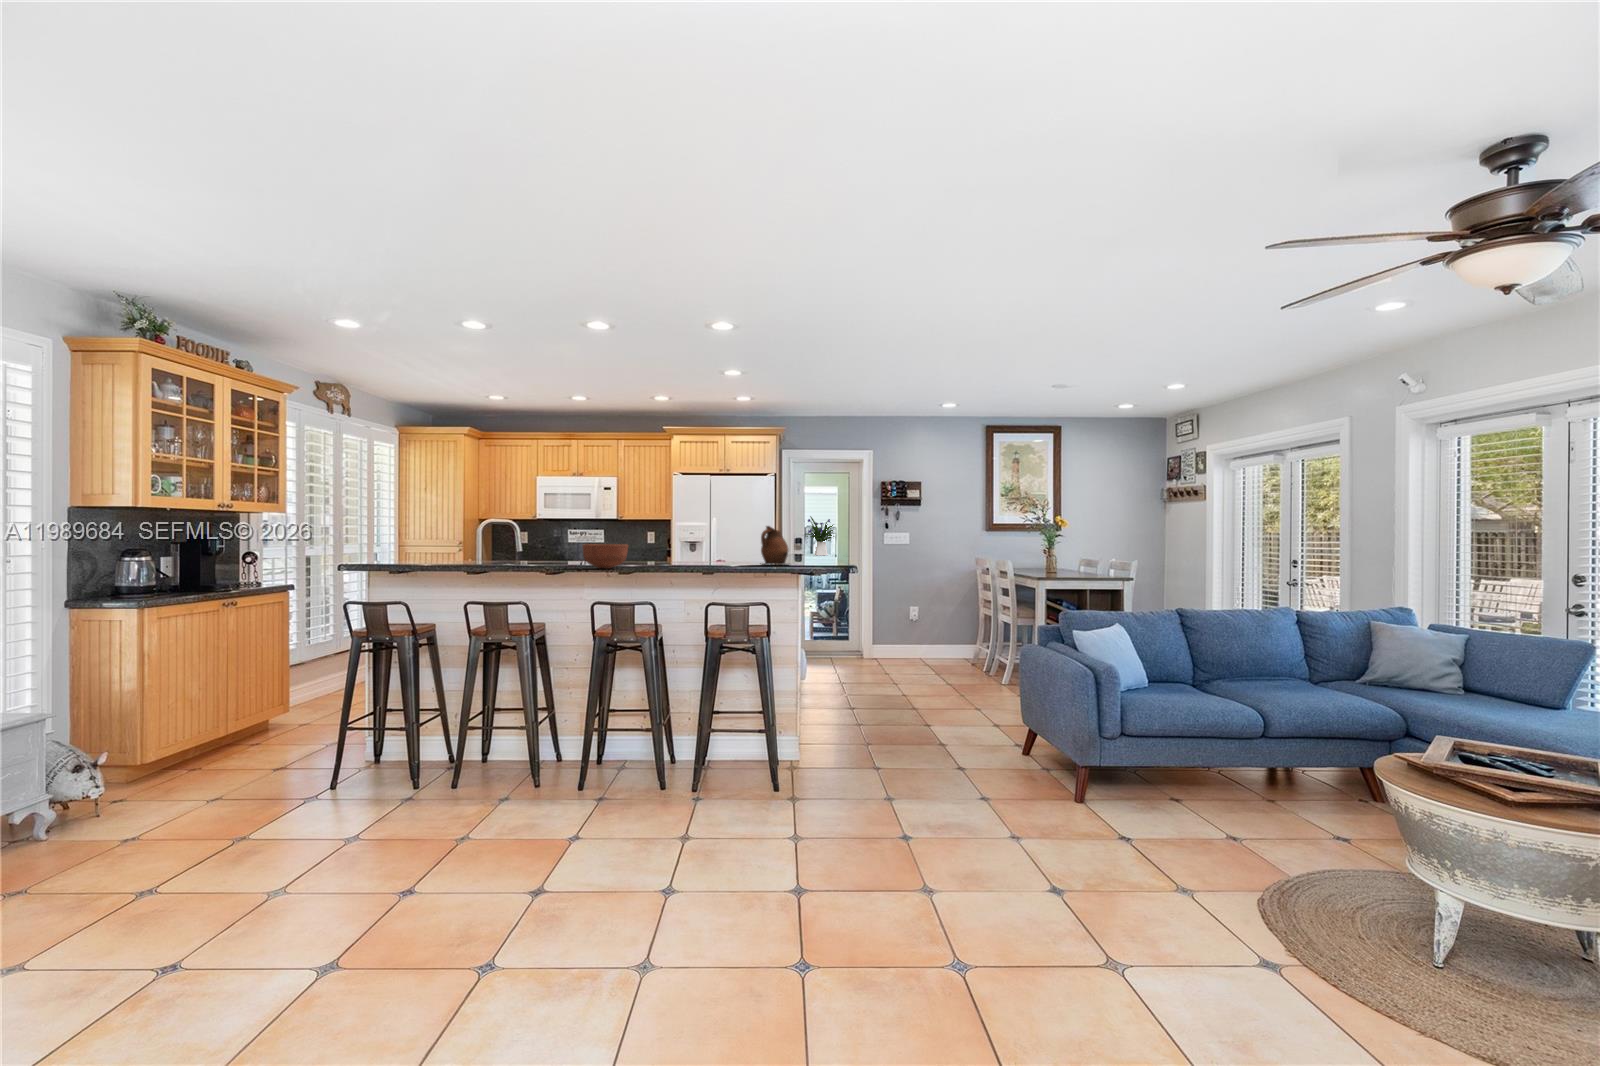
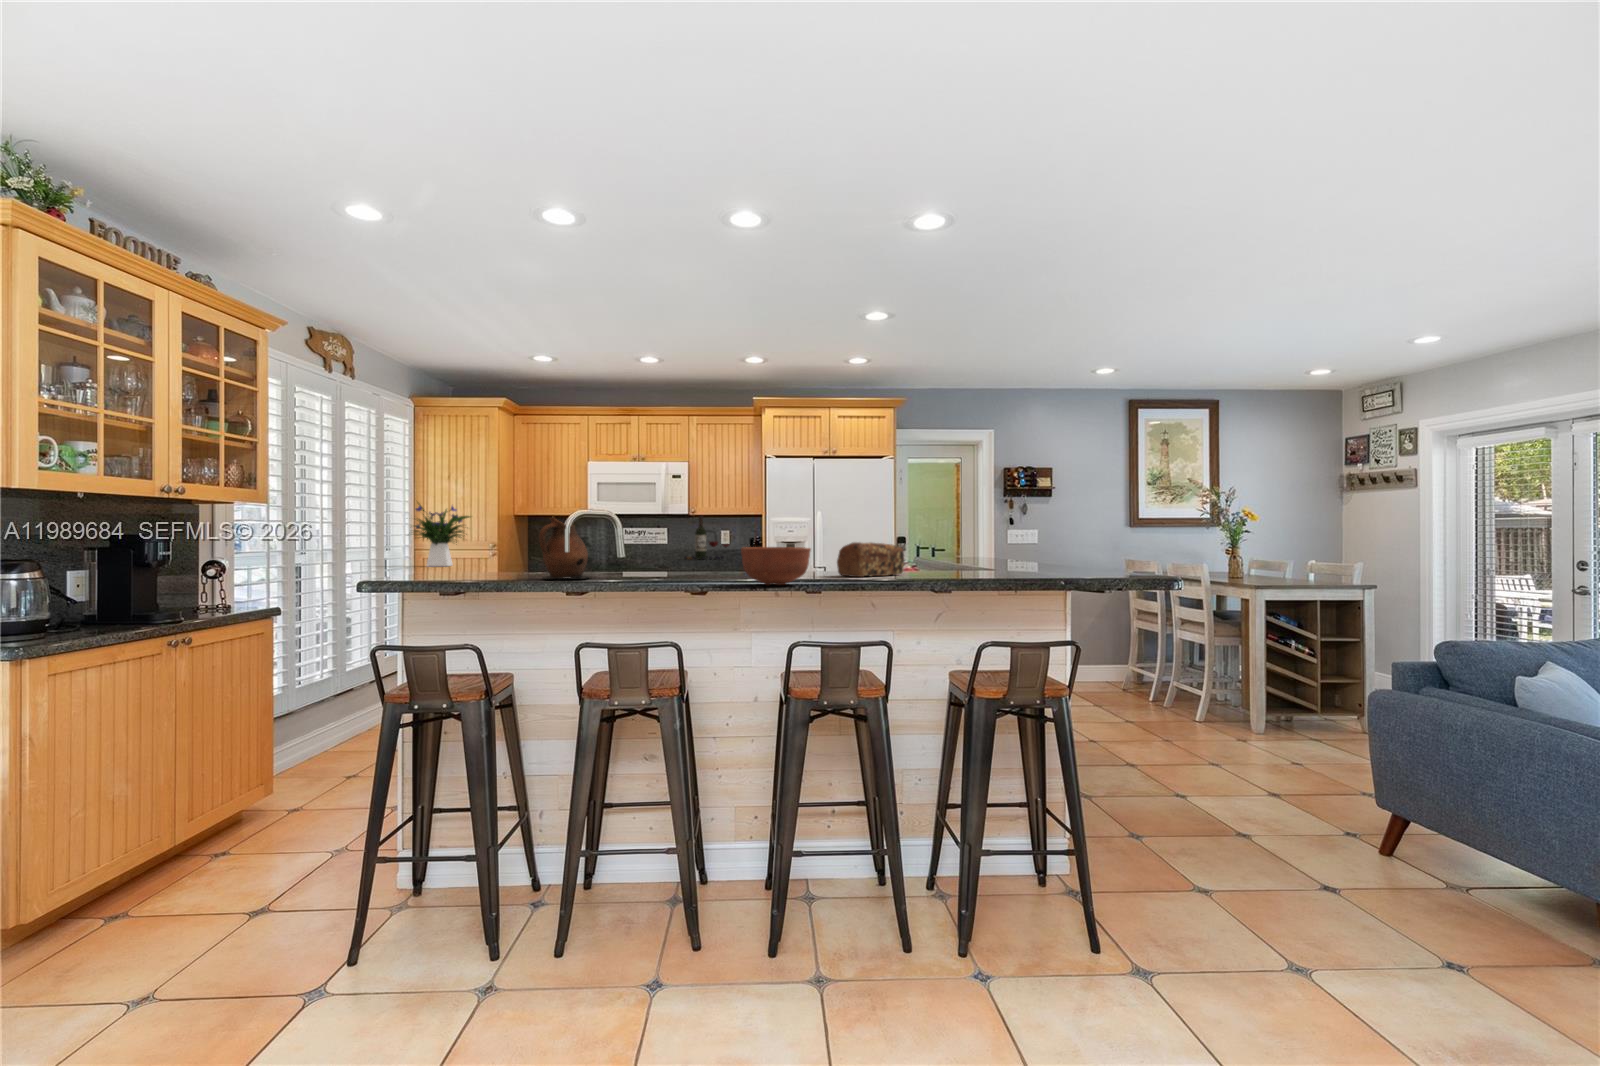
flower arrangement: present [806,516,834,555] -> present [414,504,470,567]
wine bottle: none [613,520,651,555] -> present [685,515,729,560]
ceramic pitcher: present [760,526,789,565] -> present [539,518,590,579]
bread loaf: none [671,542,721,566] -> present [837,542,904,577]

